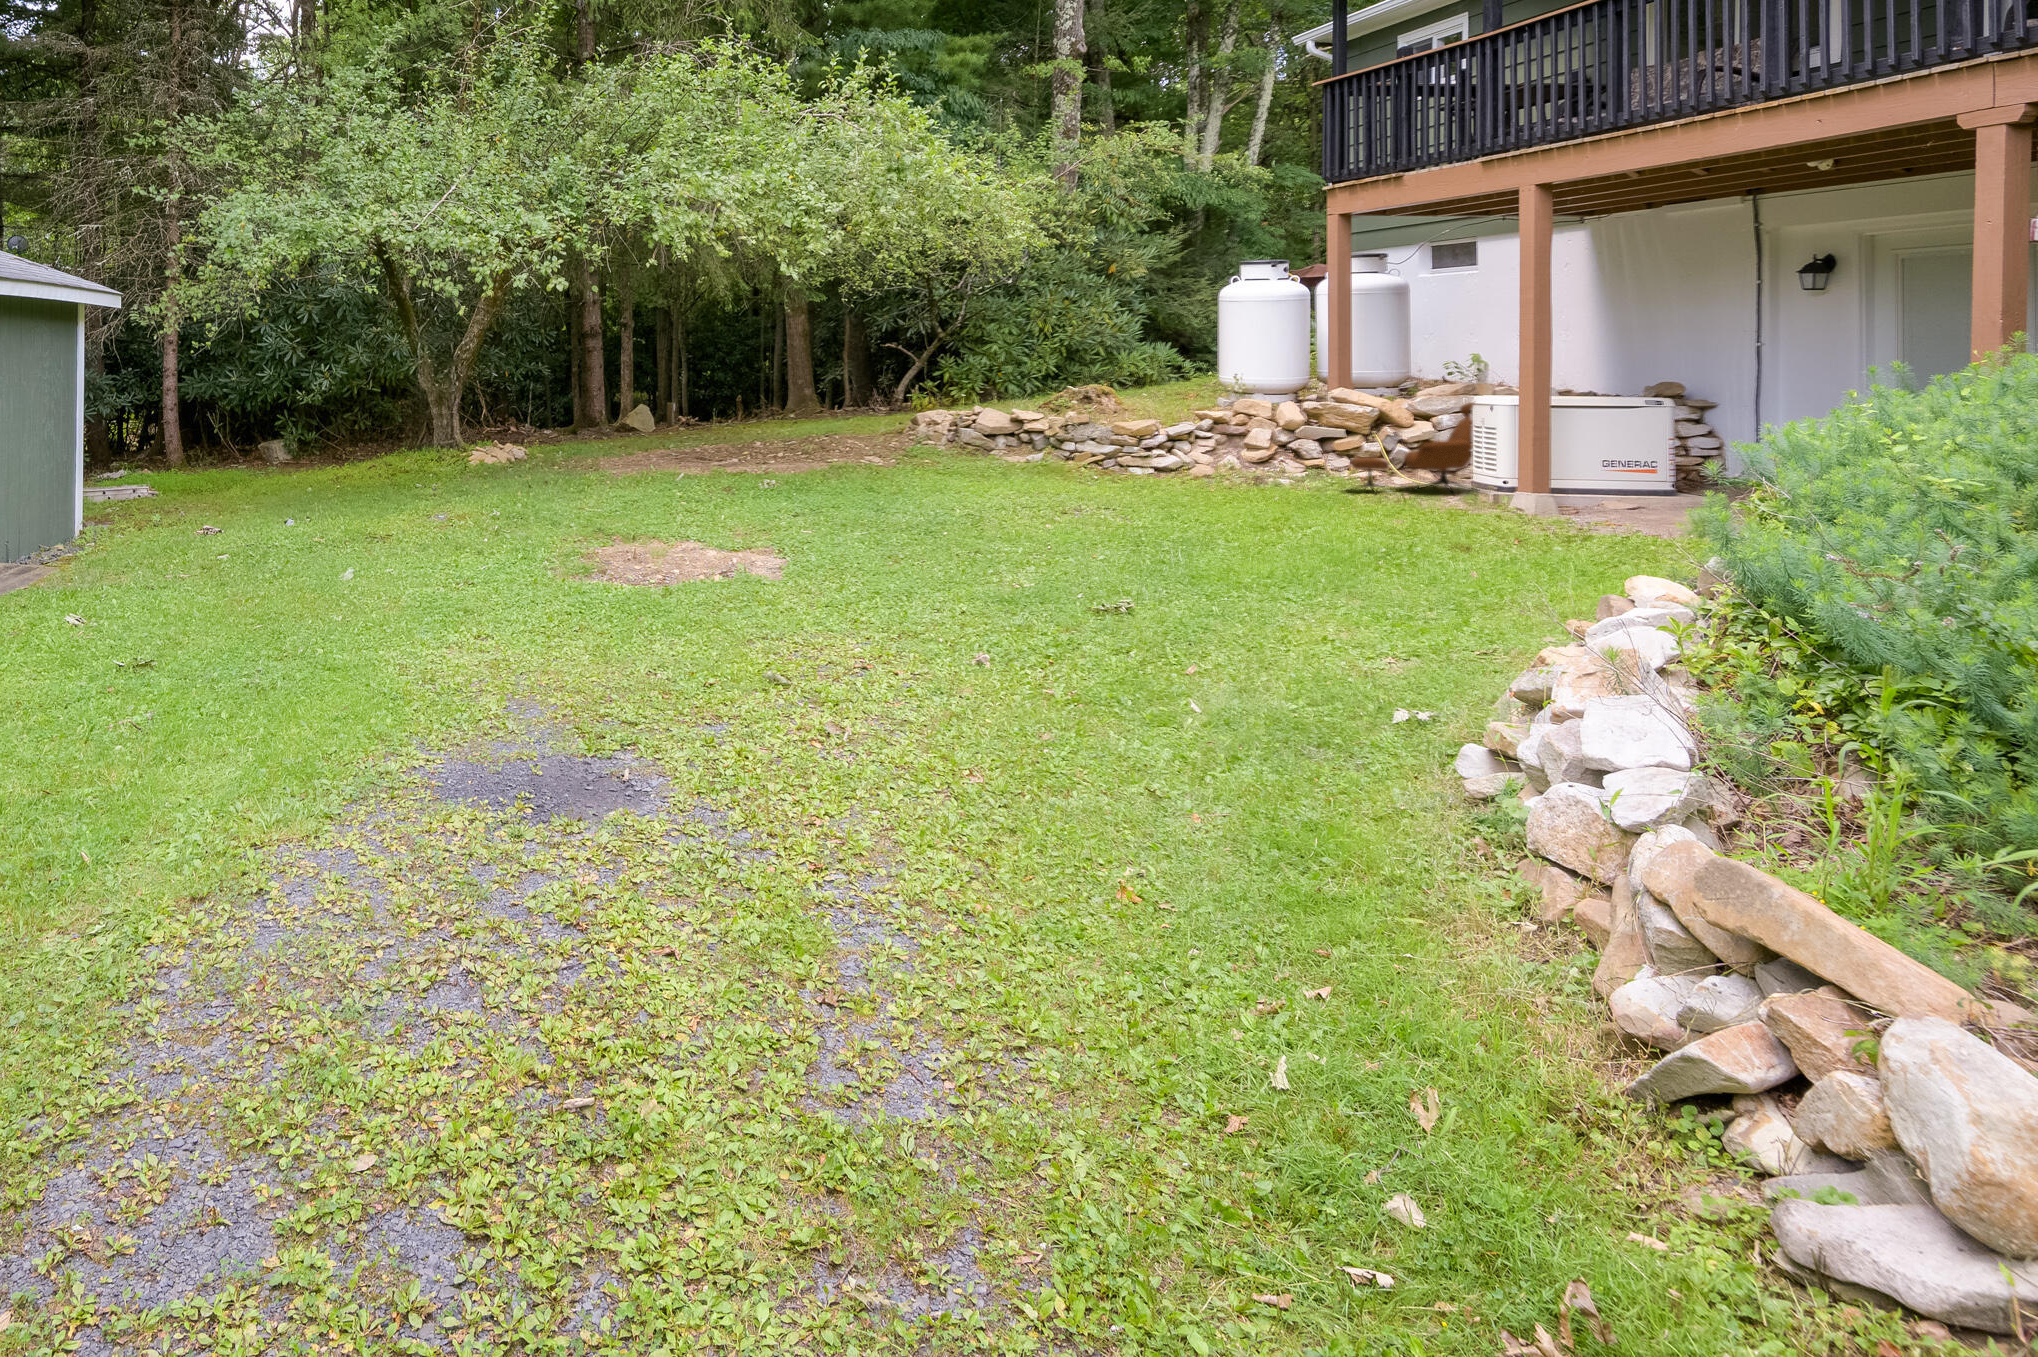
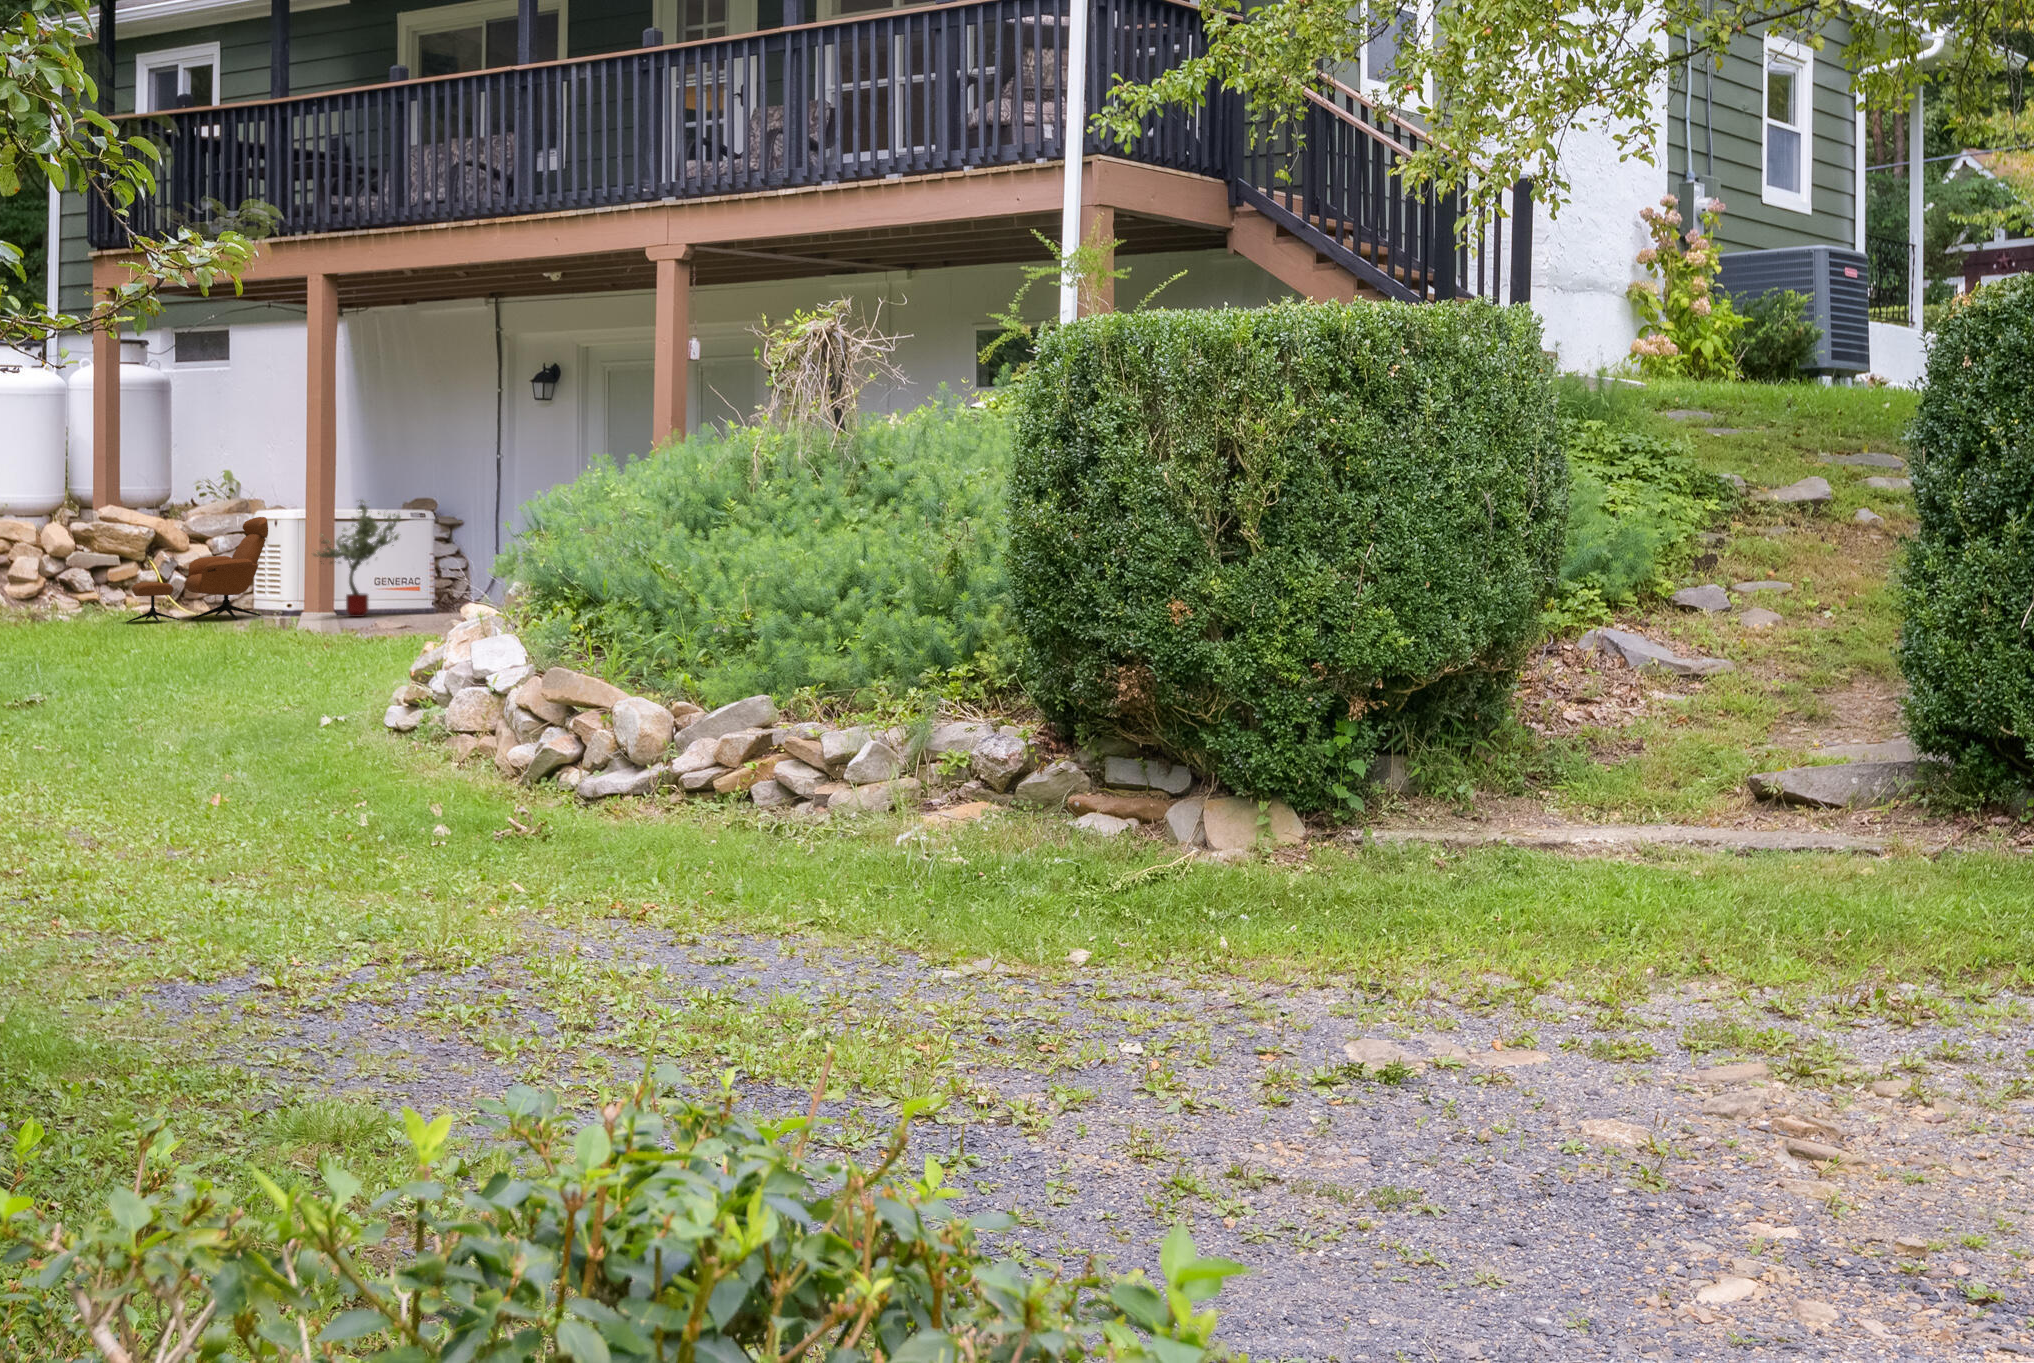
potted tree: none [1533,386,1638,499] -> present [313,500,400,617]

